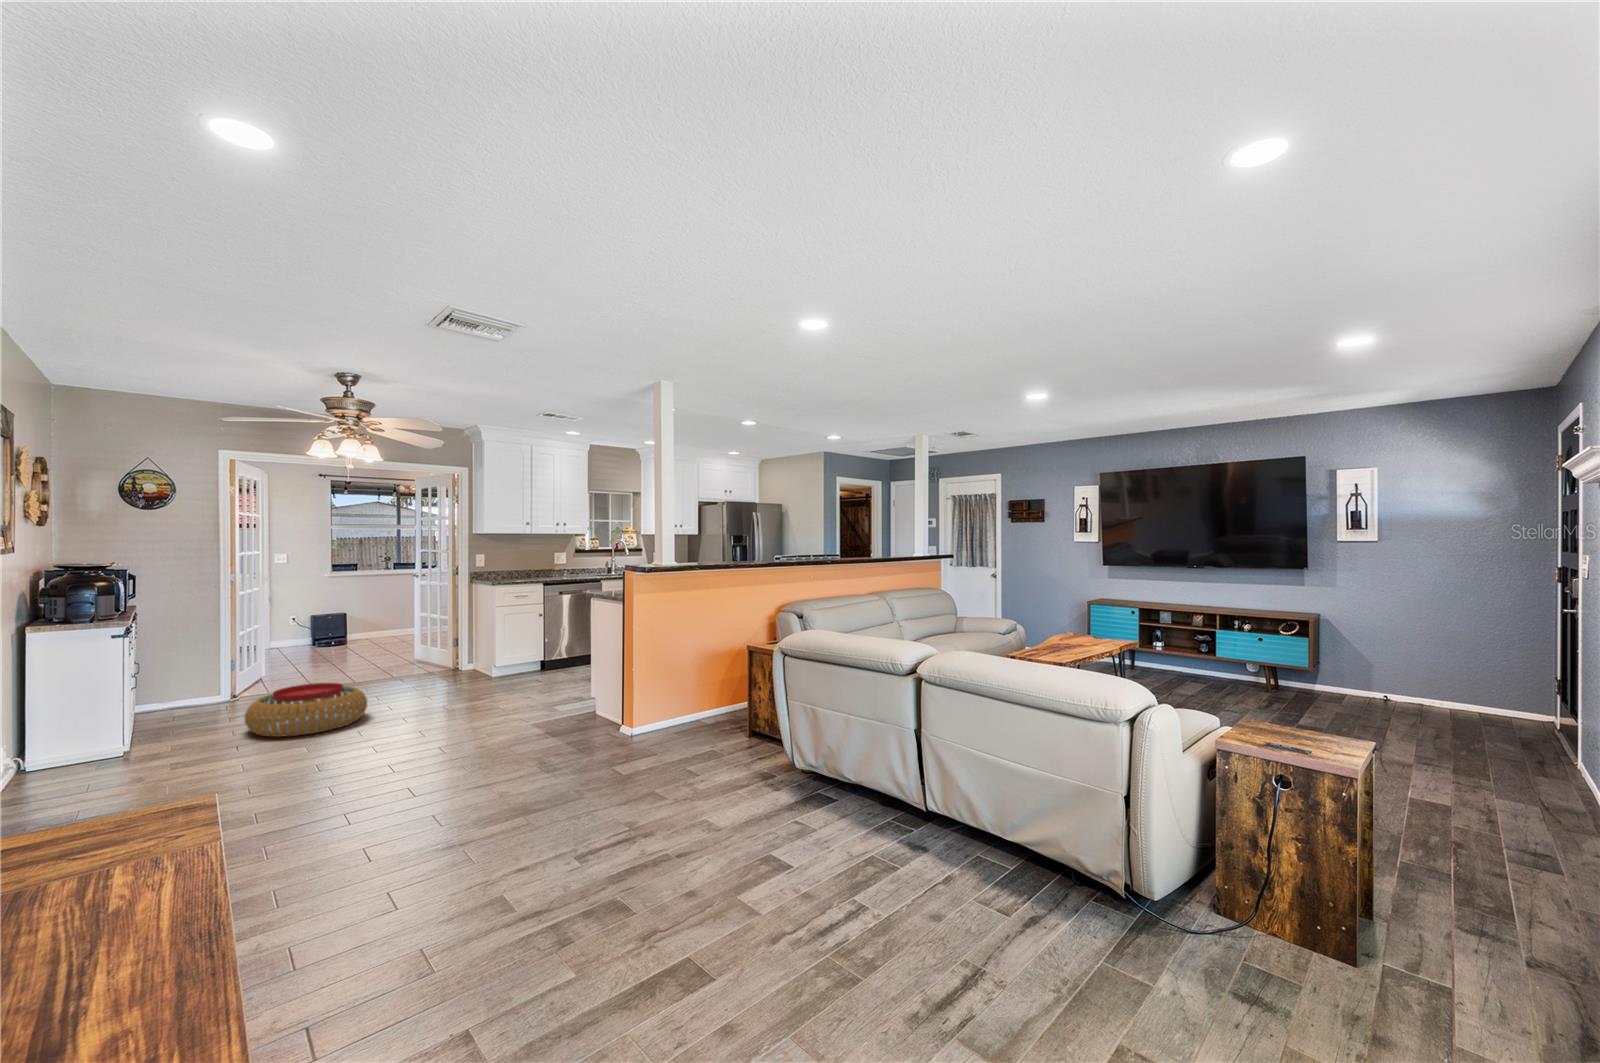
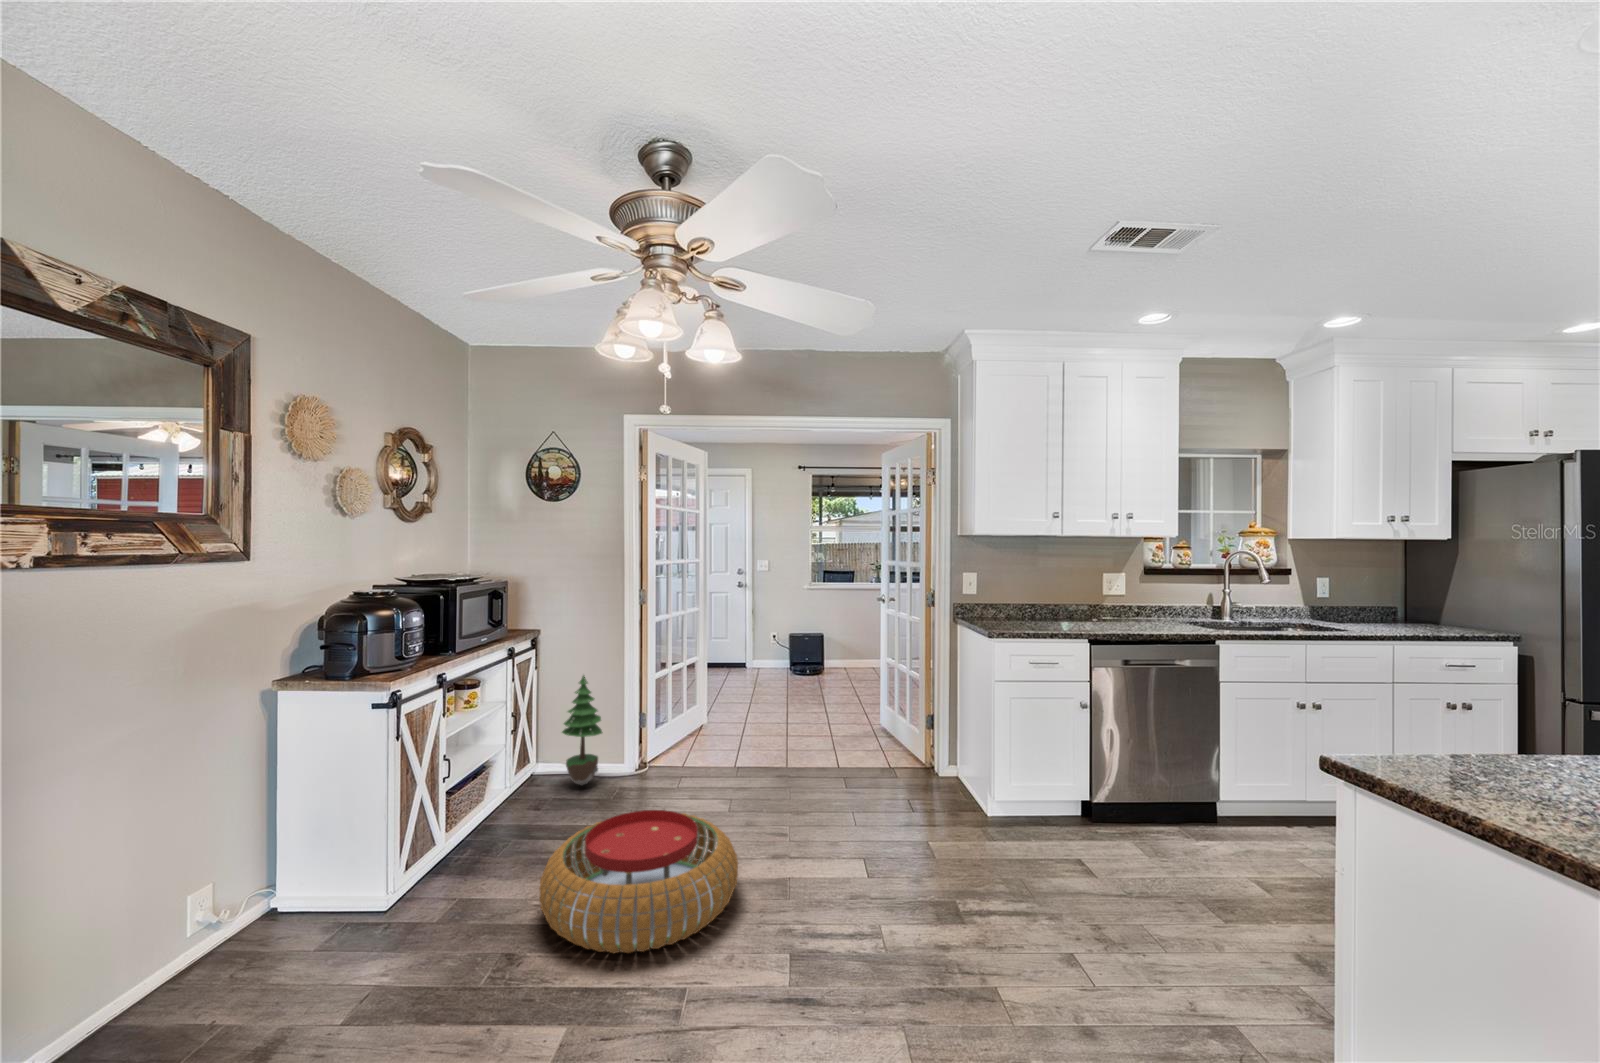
potted tree: none [175,632,213,710] -> present [562,676,603,785]

